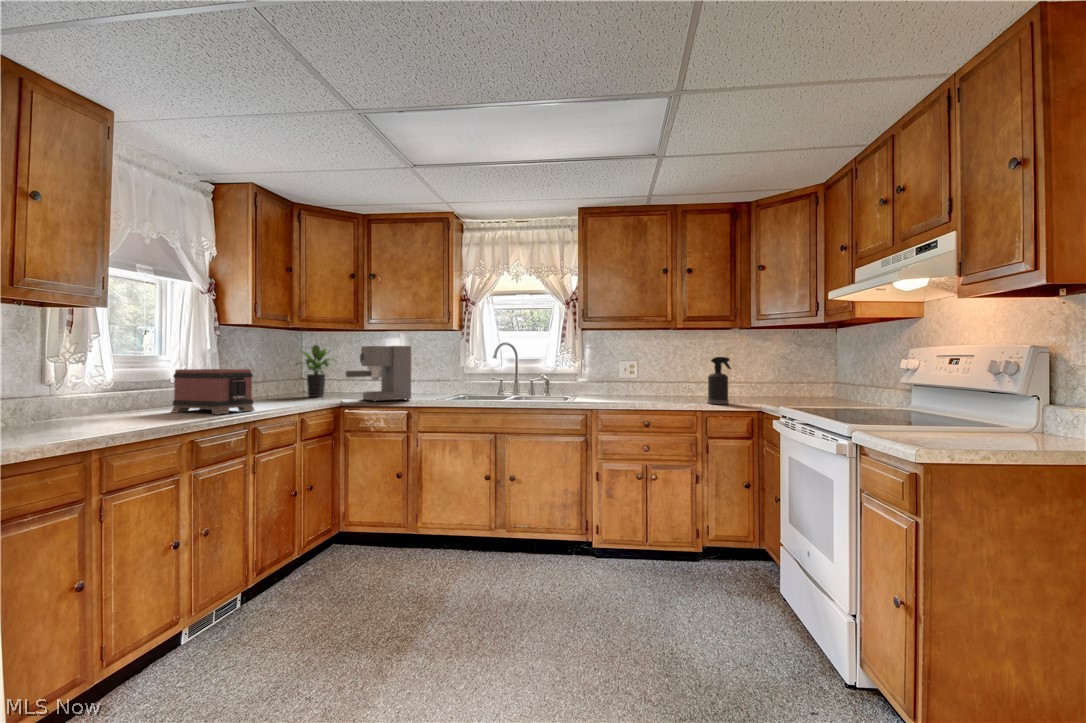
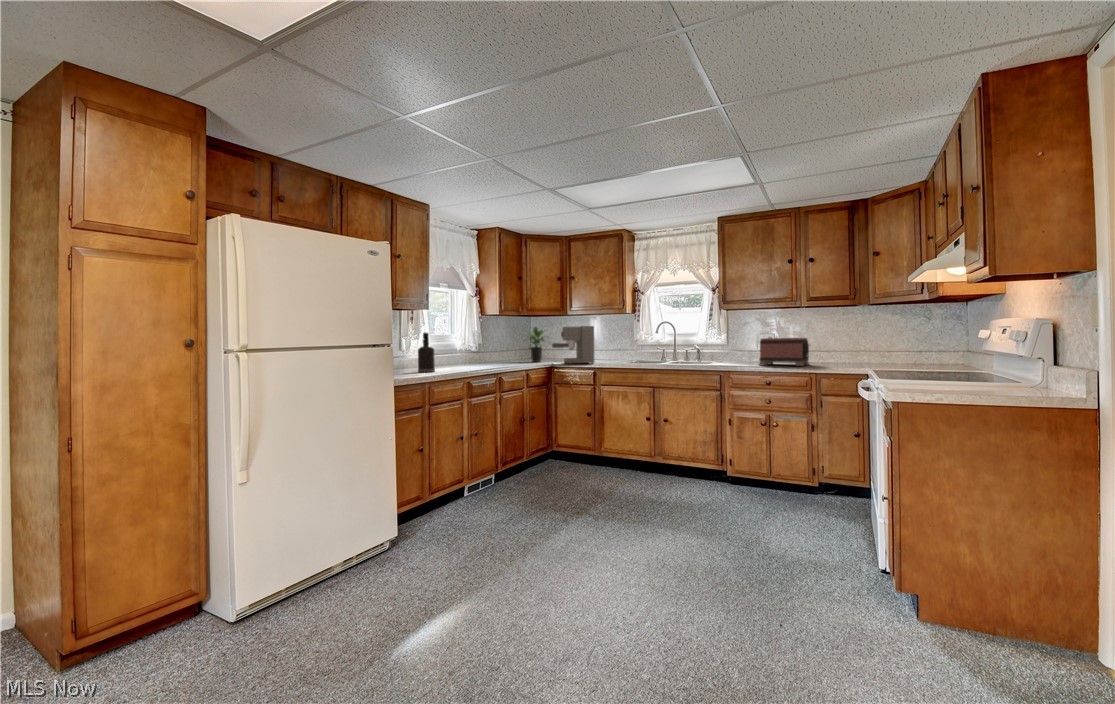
spray bottle: present [708,357,731,404] -> present [418,333,435,372]
toaster: present [171,369,254,414] -> present [759,338,809,366]

